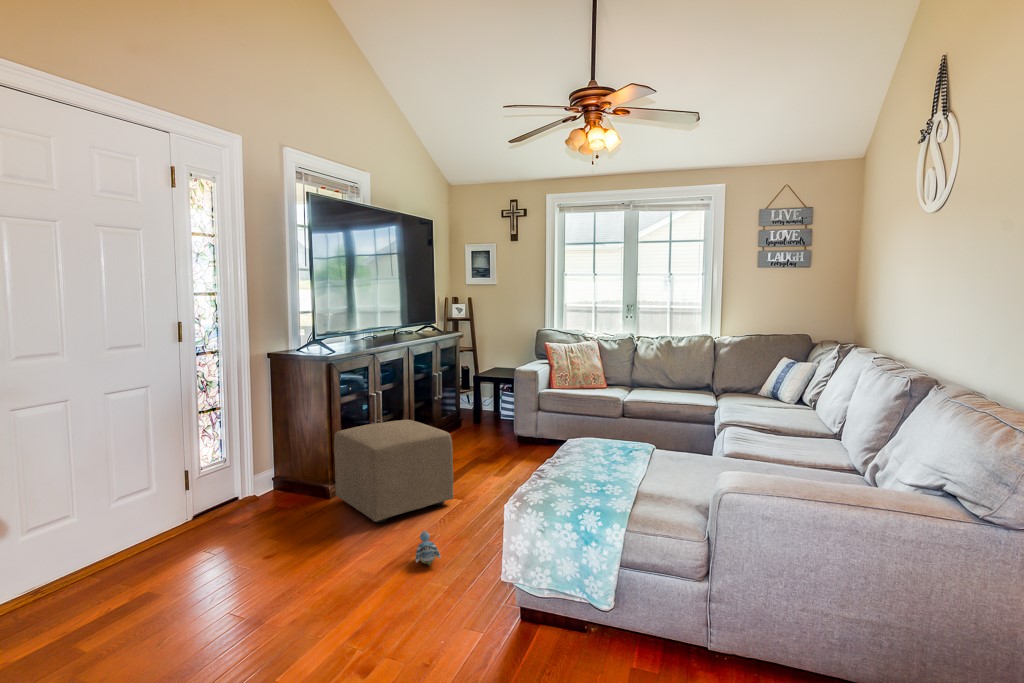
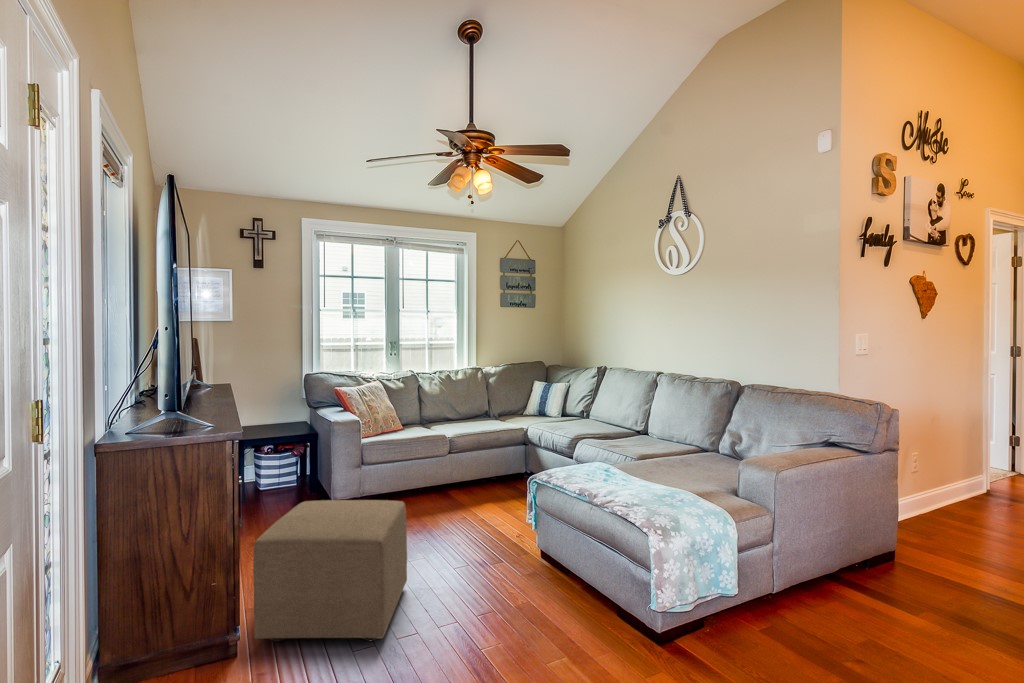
plush toy: present [415,531,441,566] -> none [487,612,527,649]

